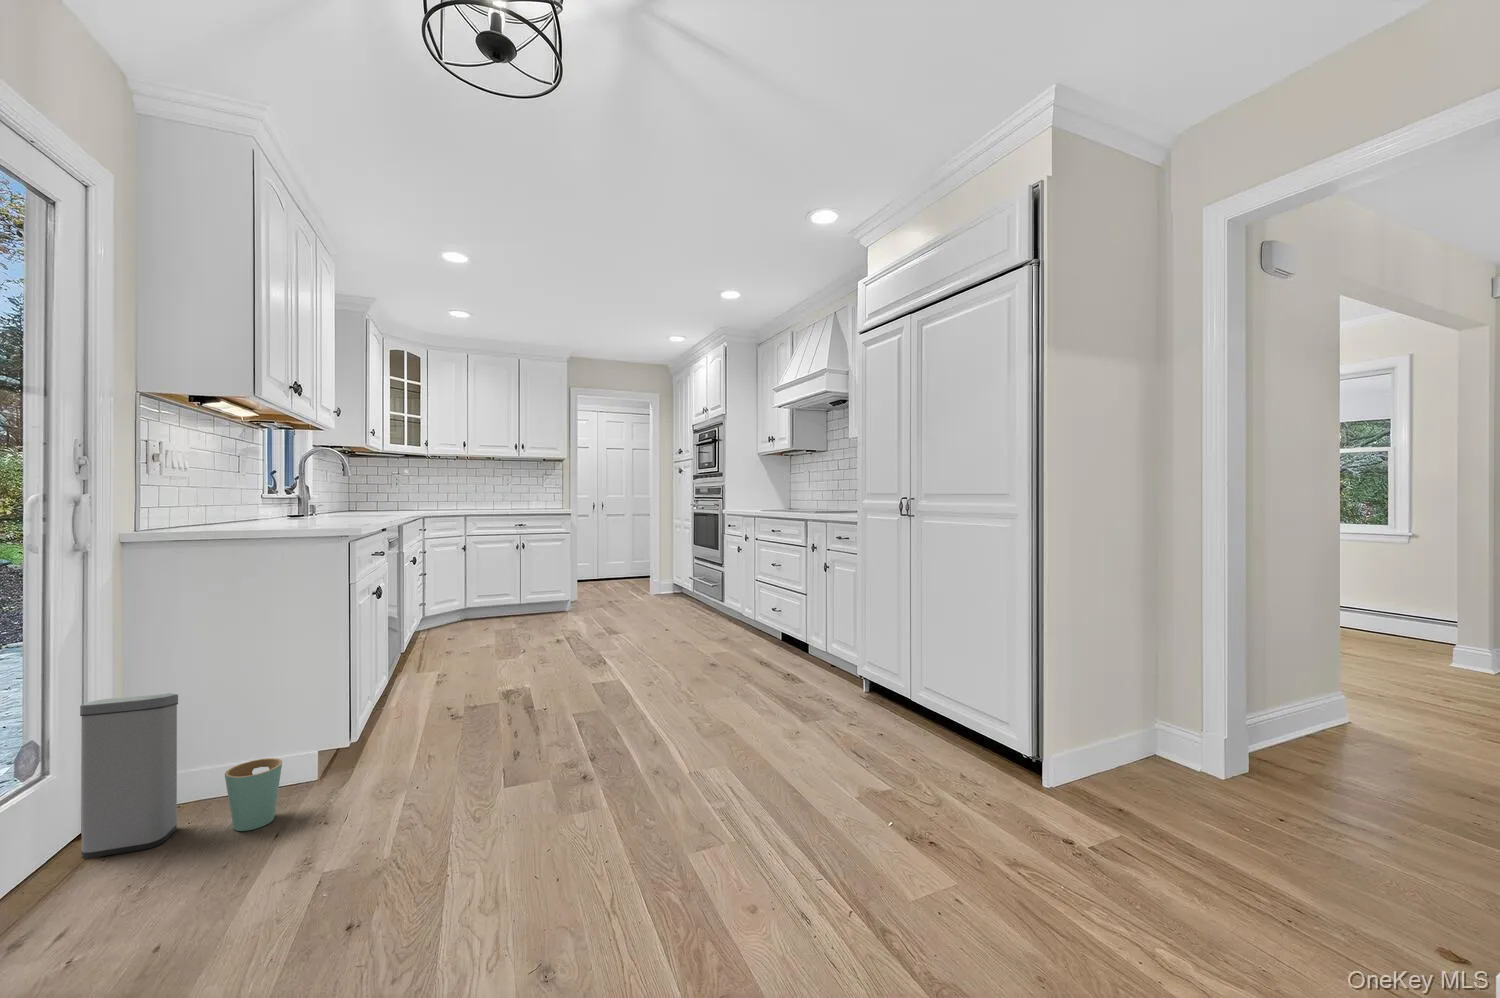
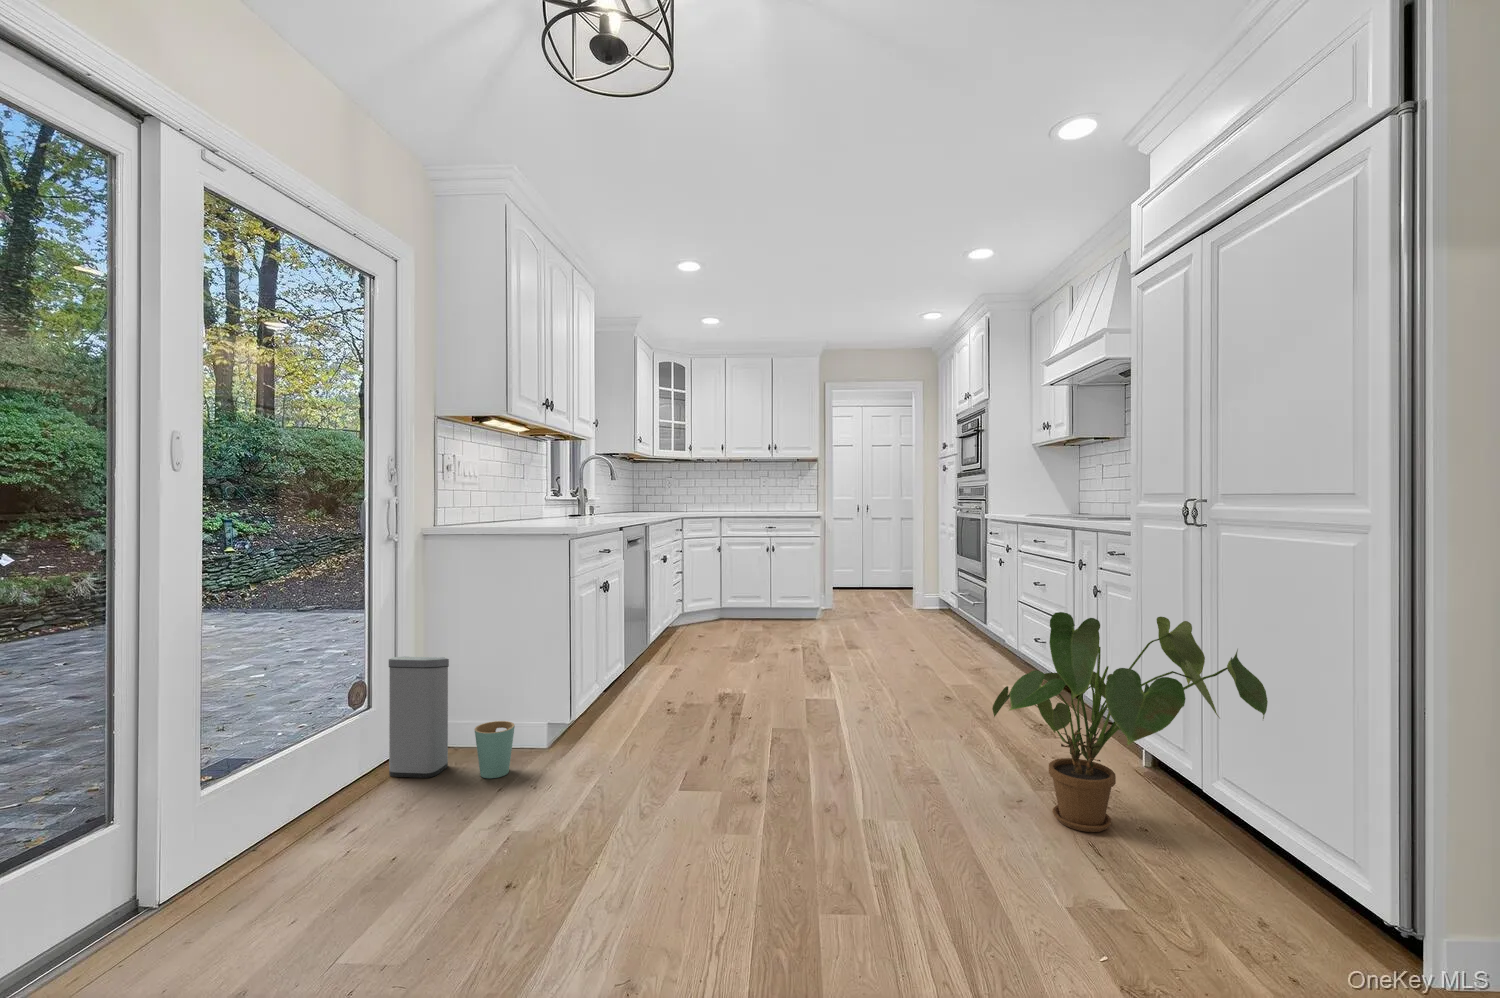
house plant: none [783,585,978,758] -> present [992,612,1268,832]

